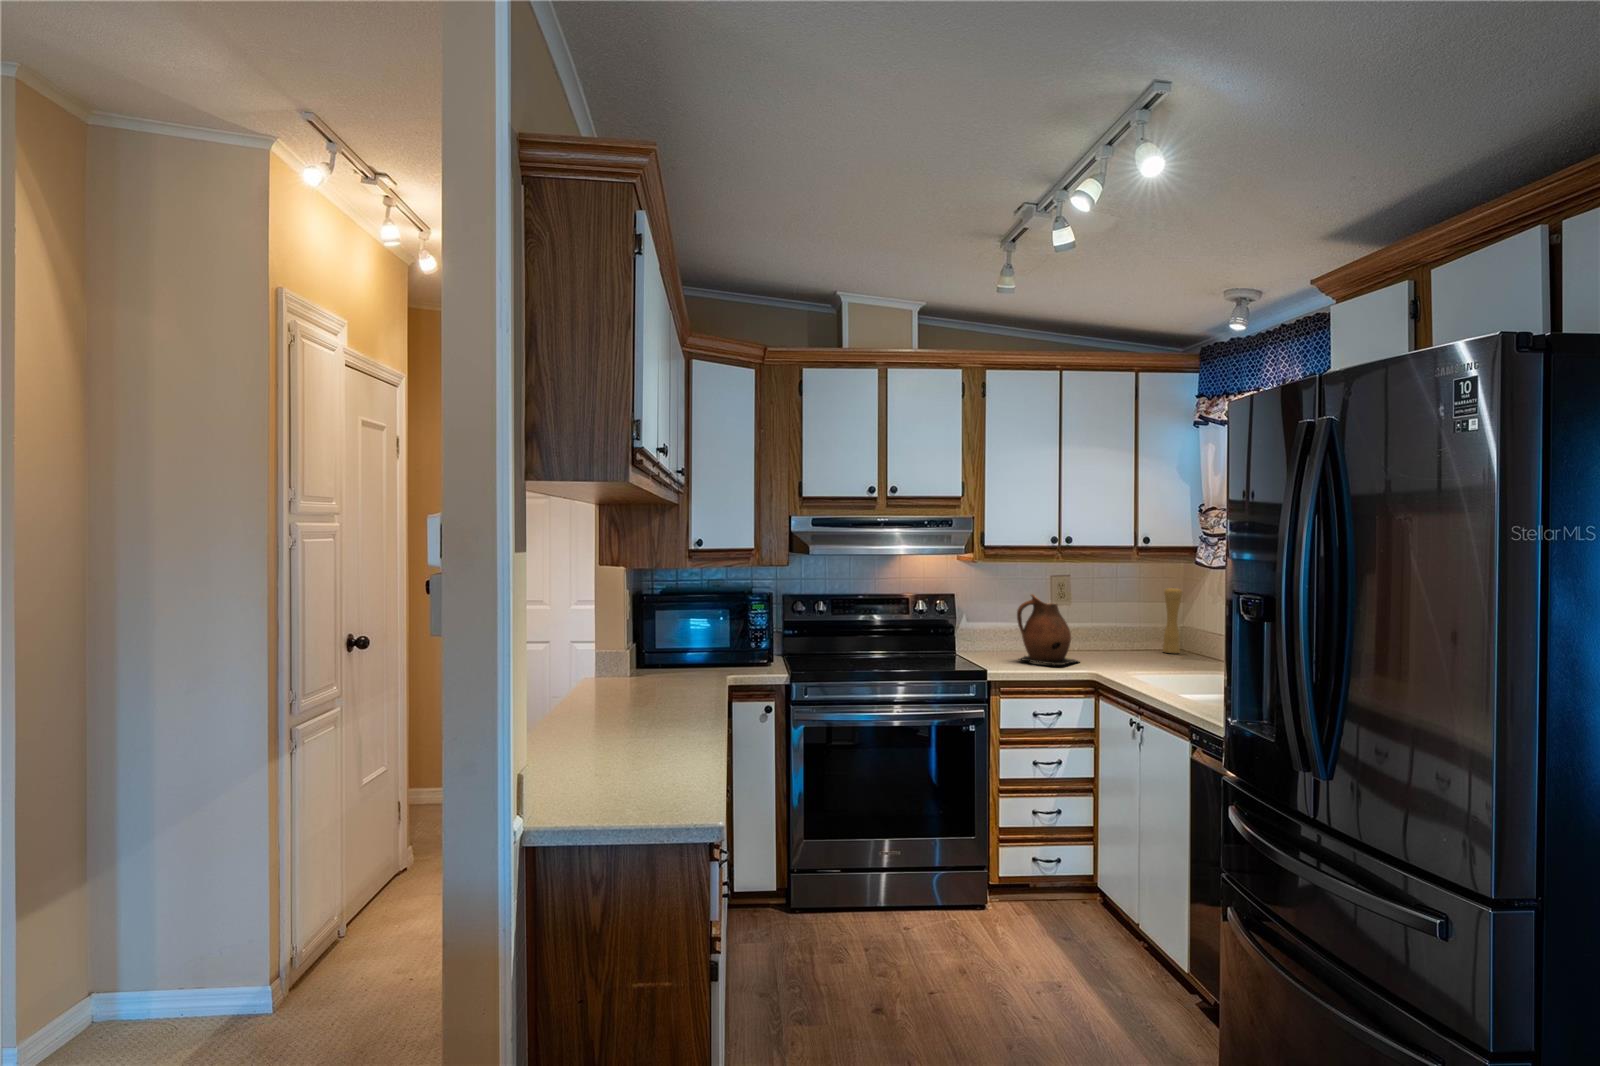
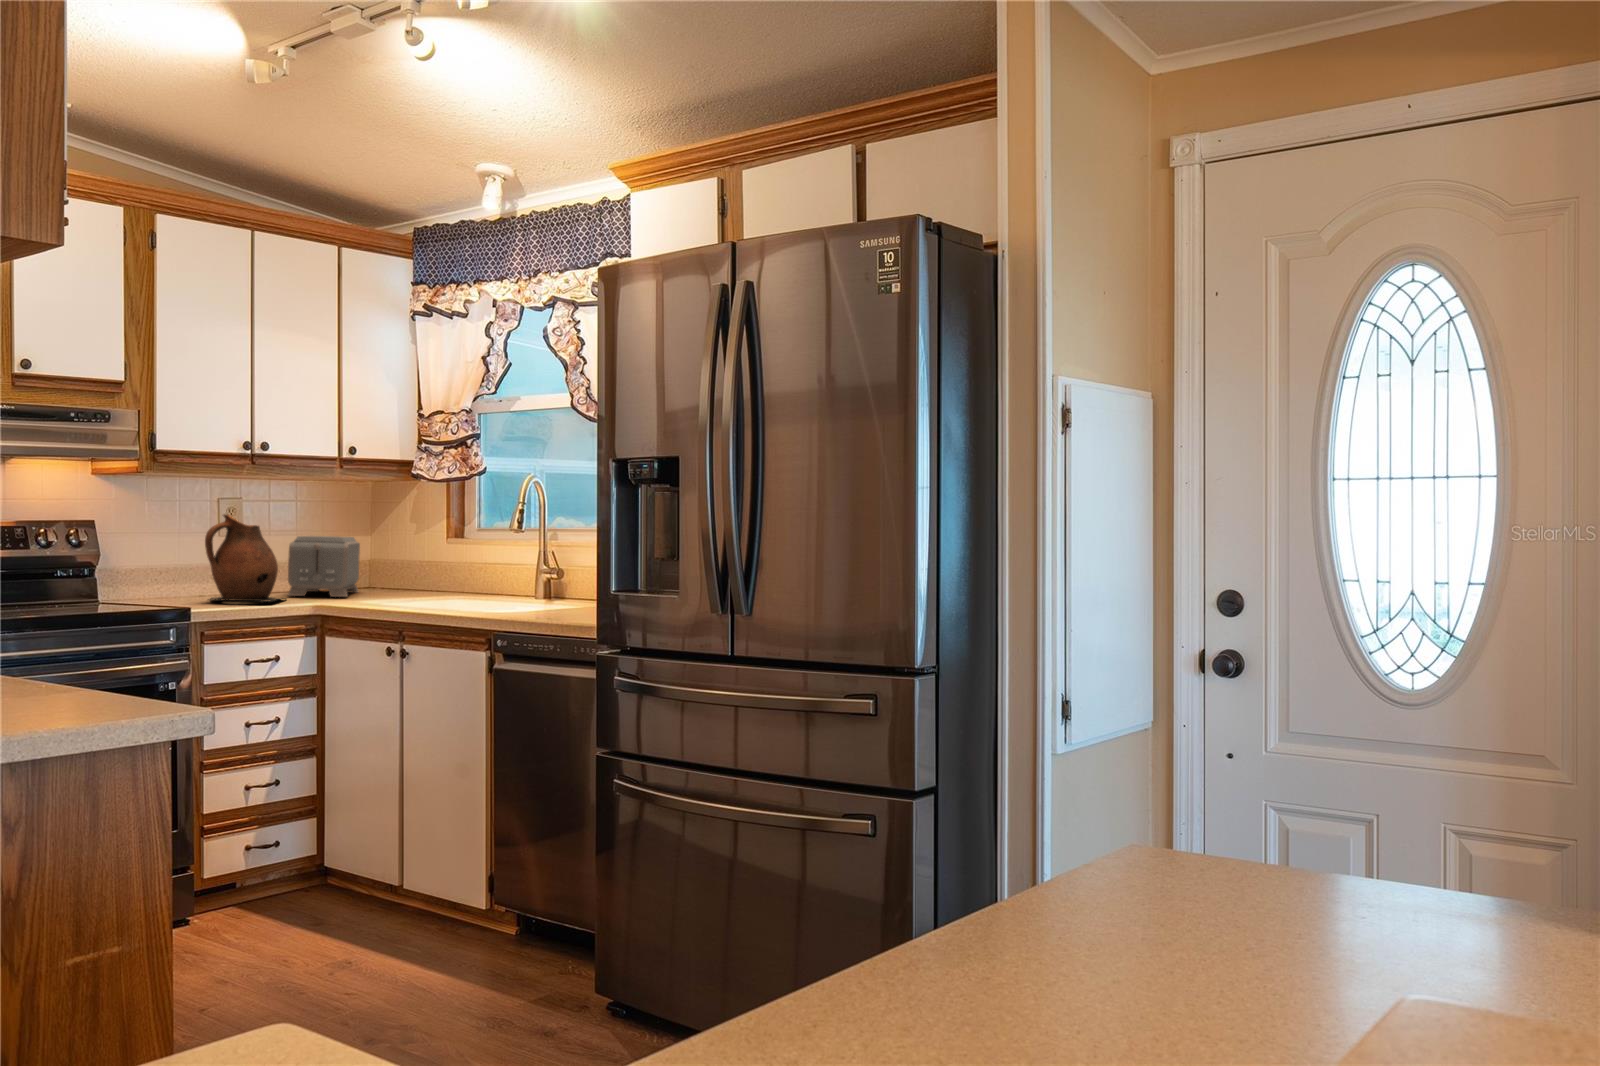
pepper mill: present [1163,587,1182,653] -> none [368,510,390,589]
toaster: none [1085,608,1152,663] -> present [288,536,360,597]

